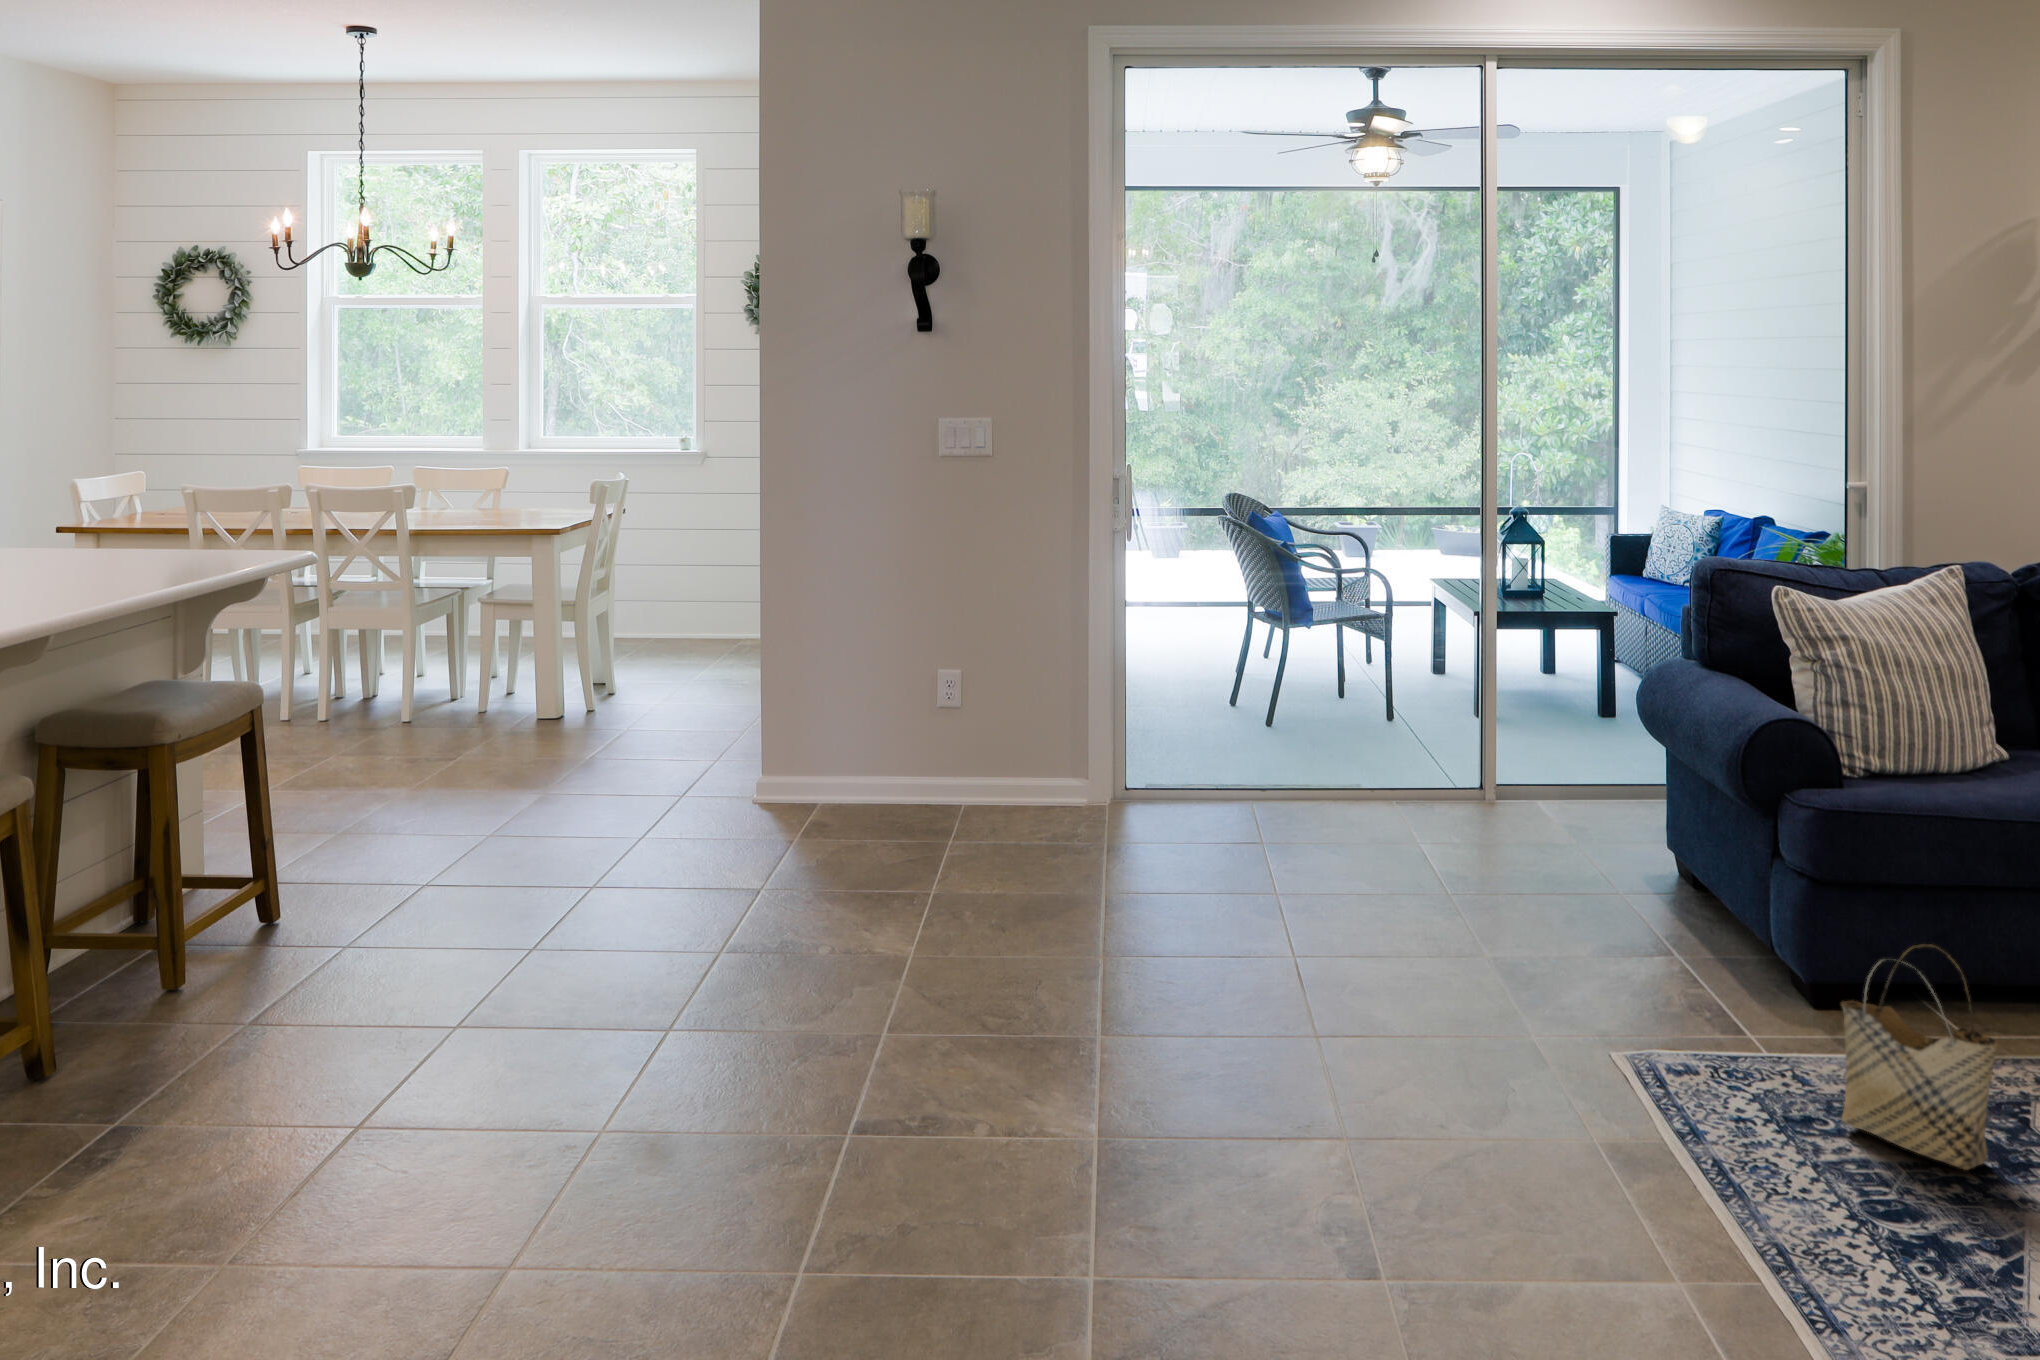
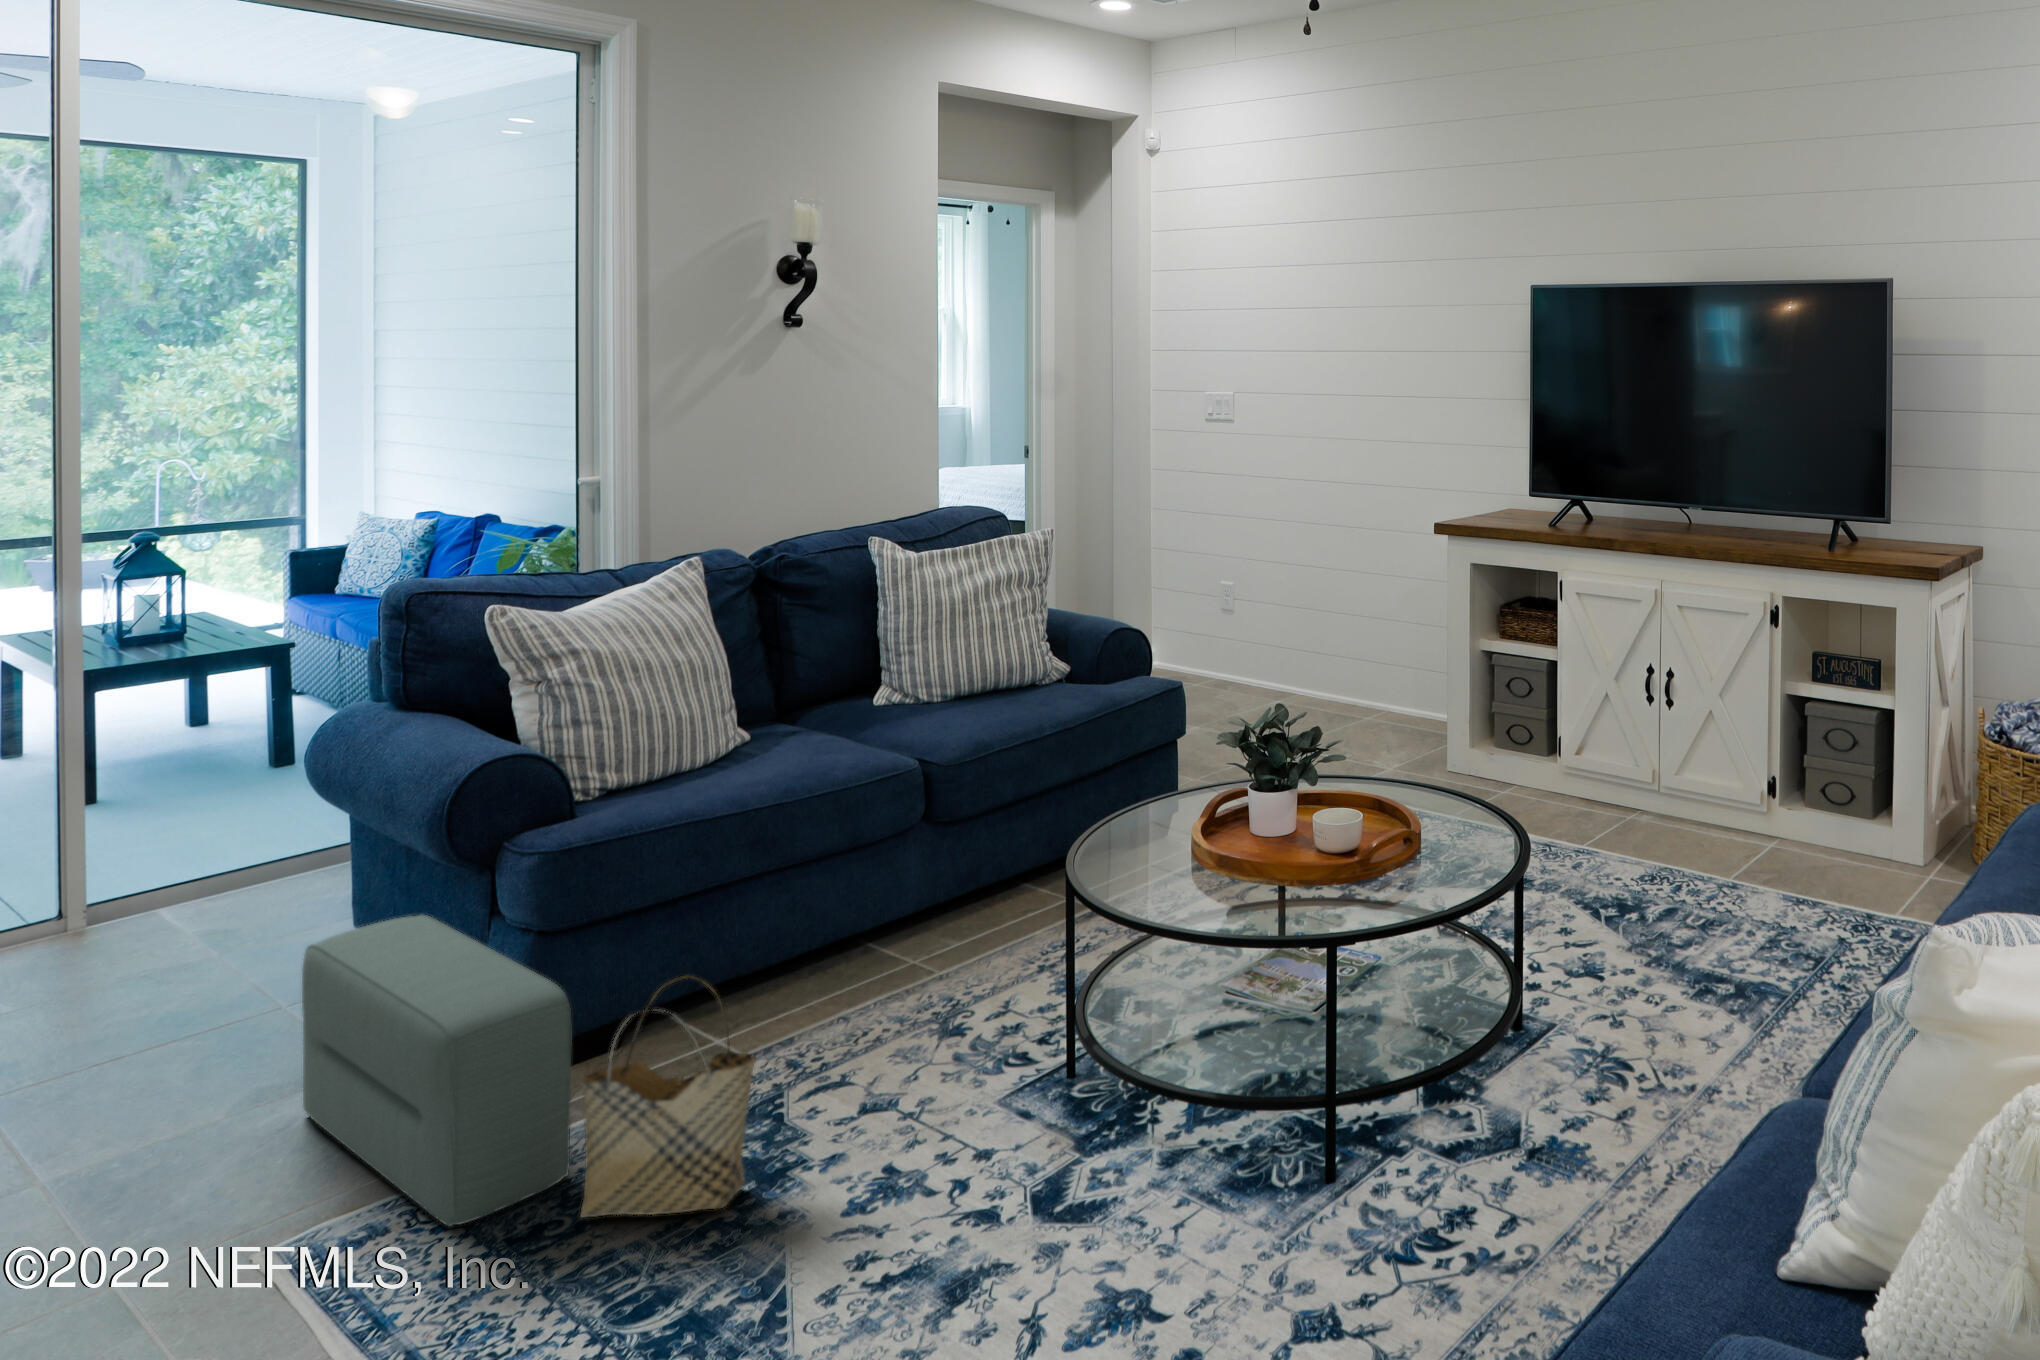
pouf: none [1644,830,1835,1090] -> present [302,915,572,1226]

